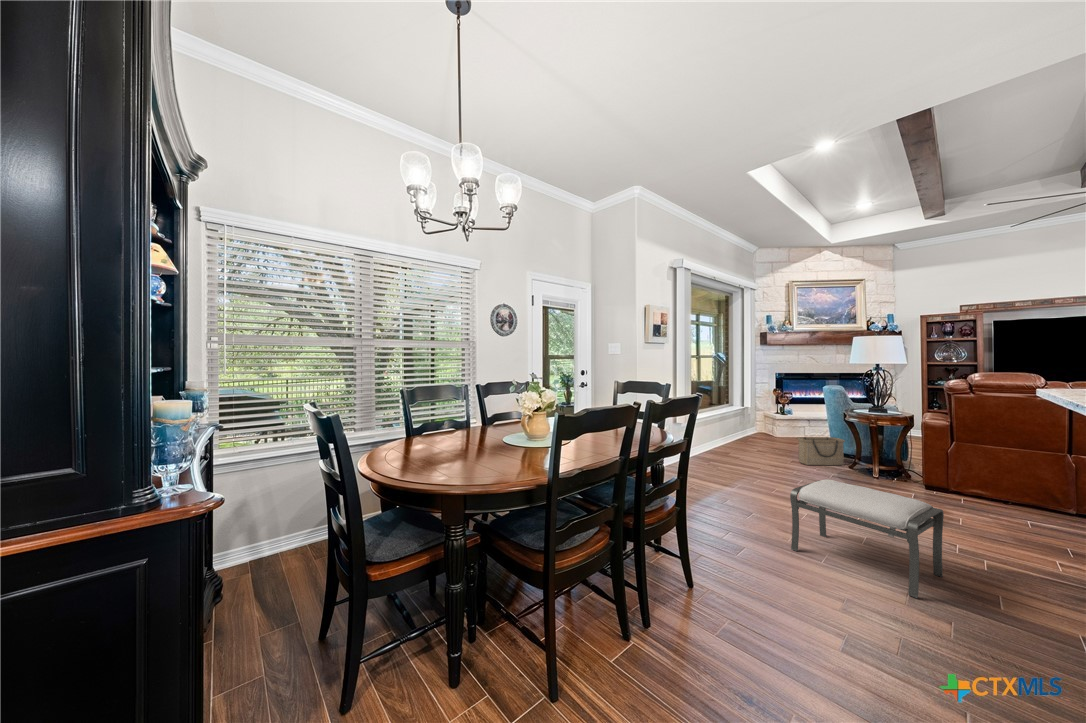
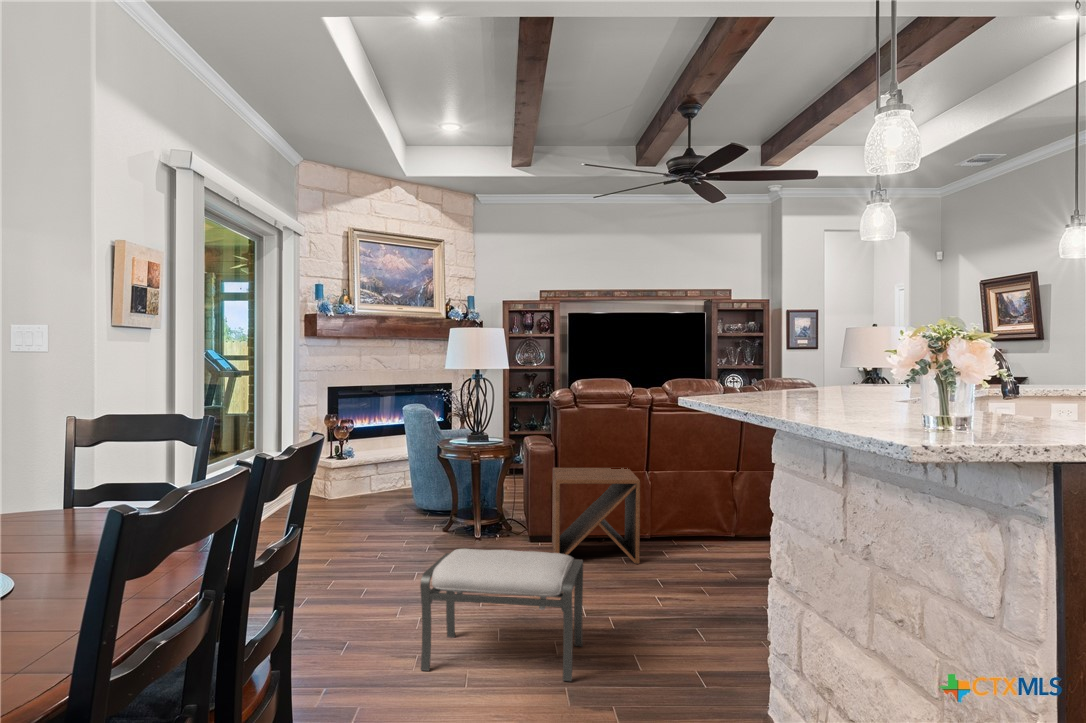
basket: present [797,437,845,465] -> none [376,485,438,535]
side table: none [942,438,1047,532] -> present [552,468,640,564]

